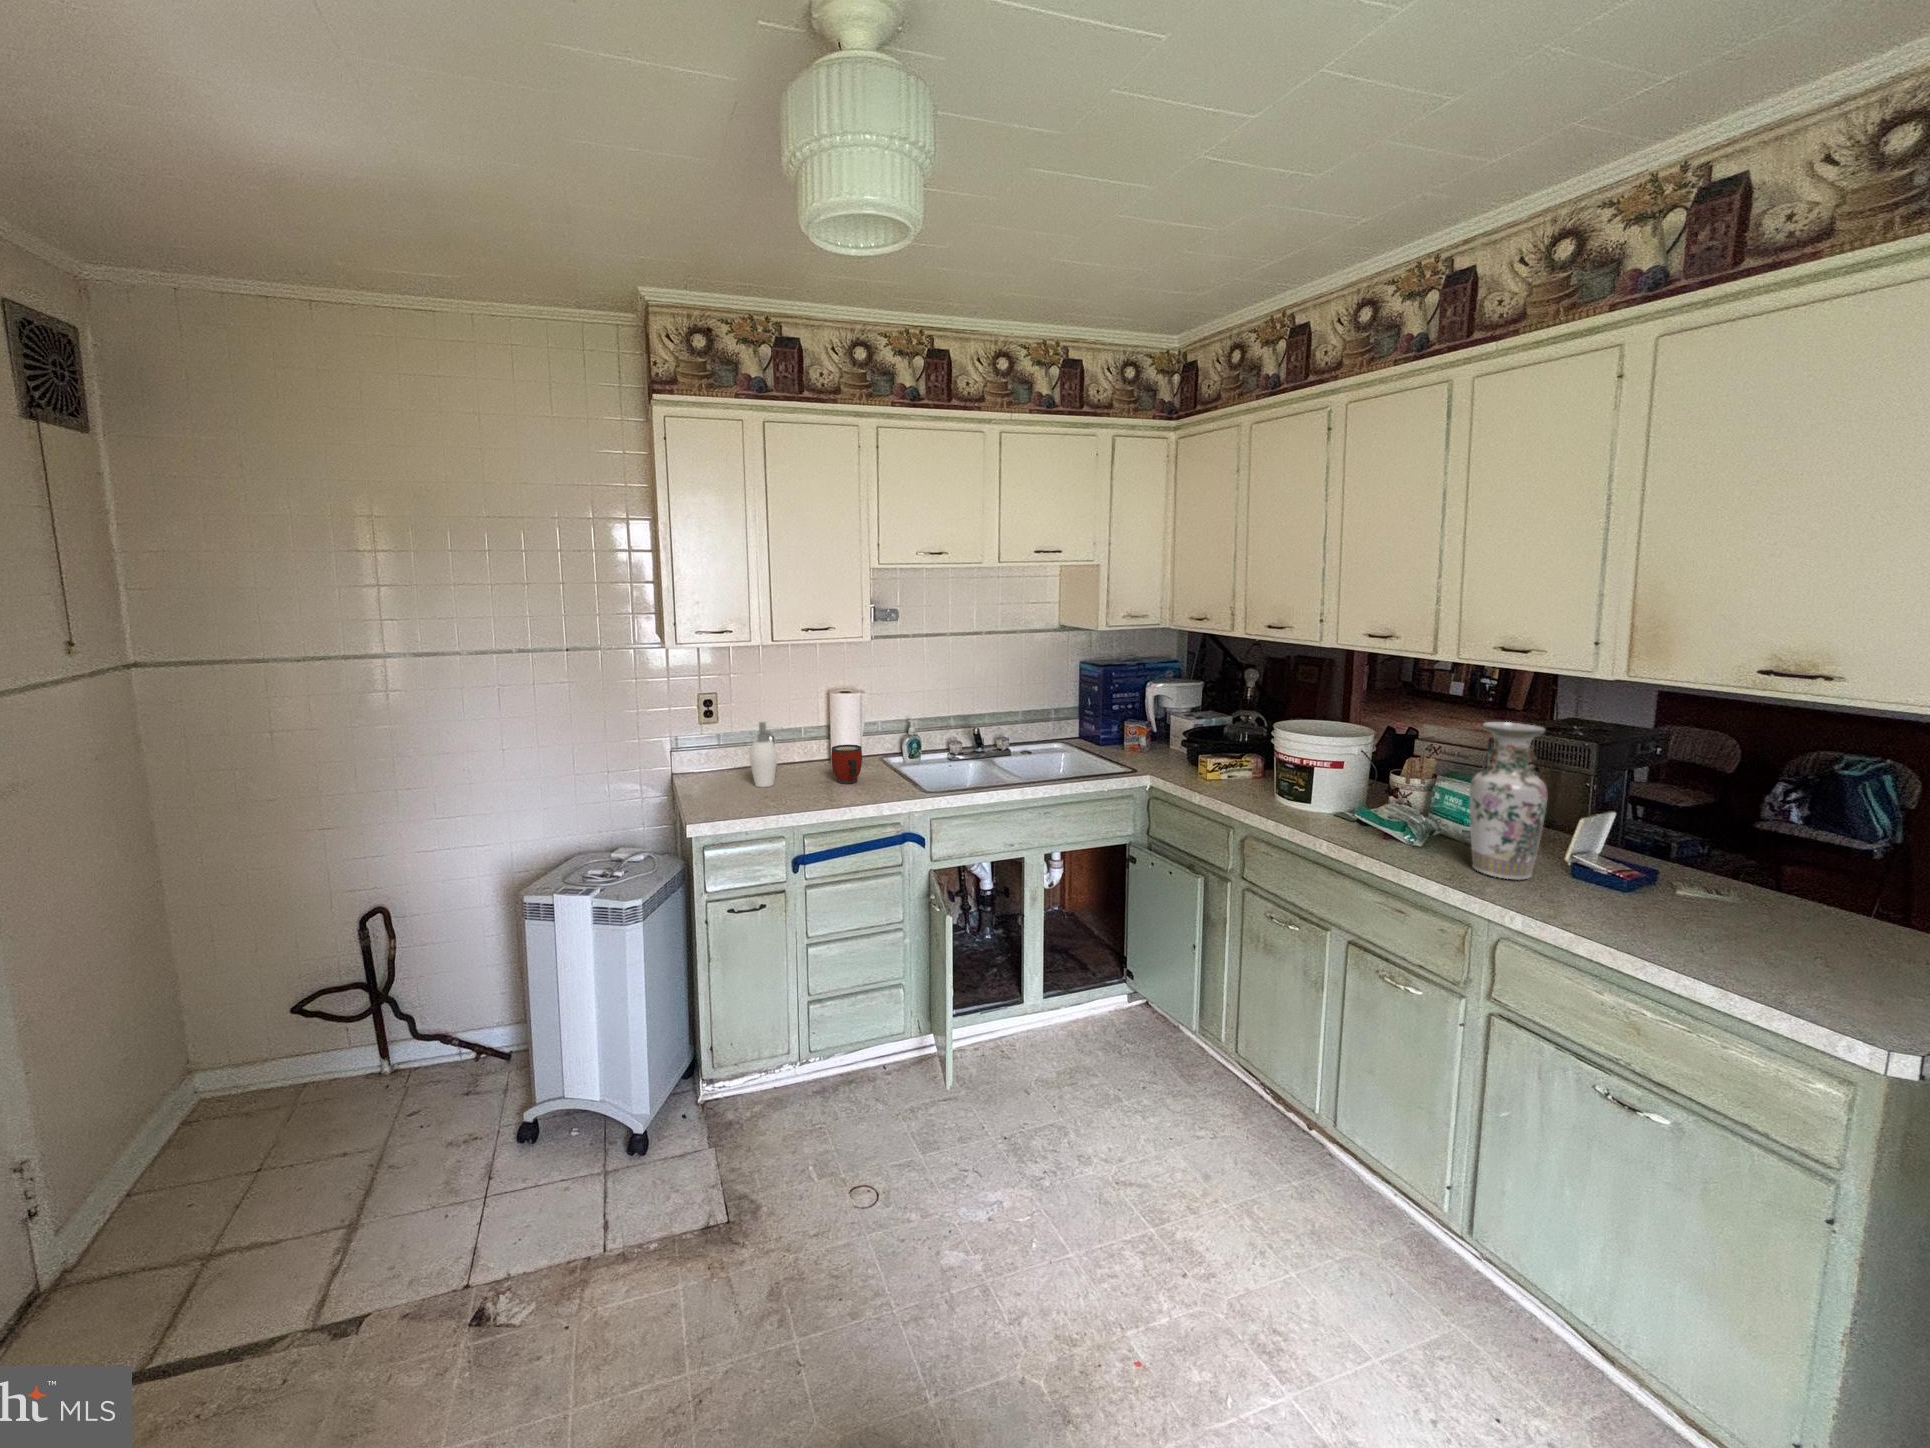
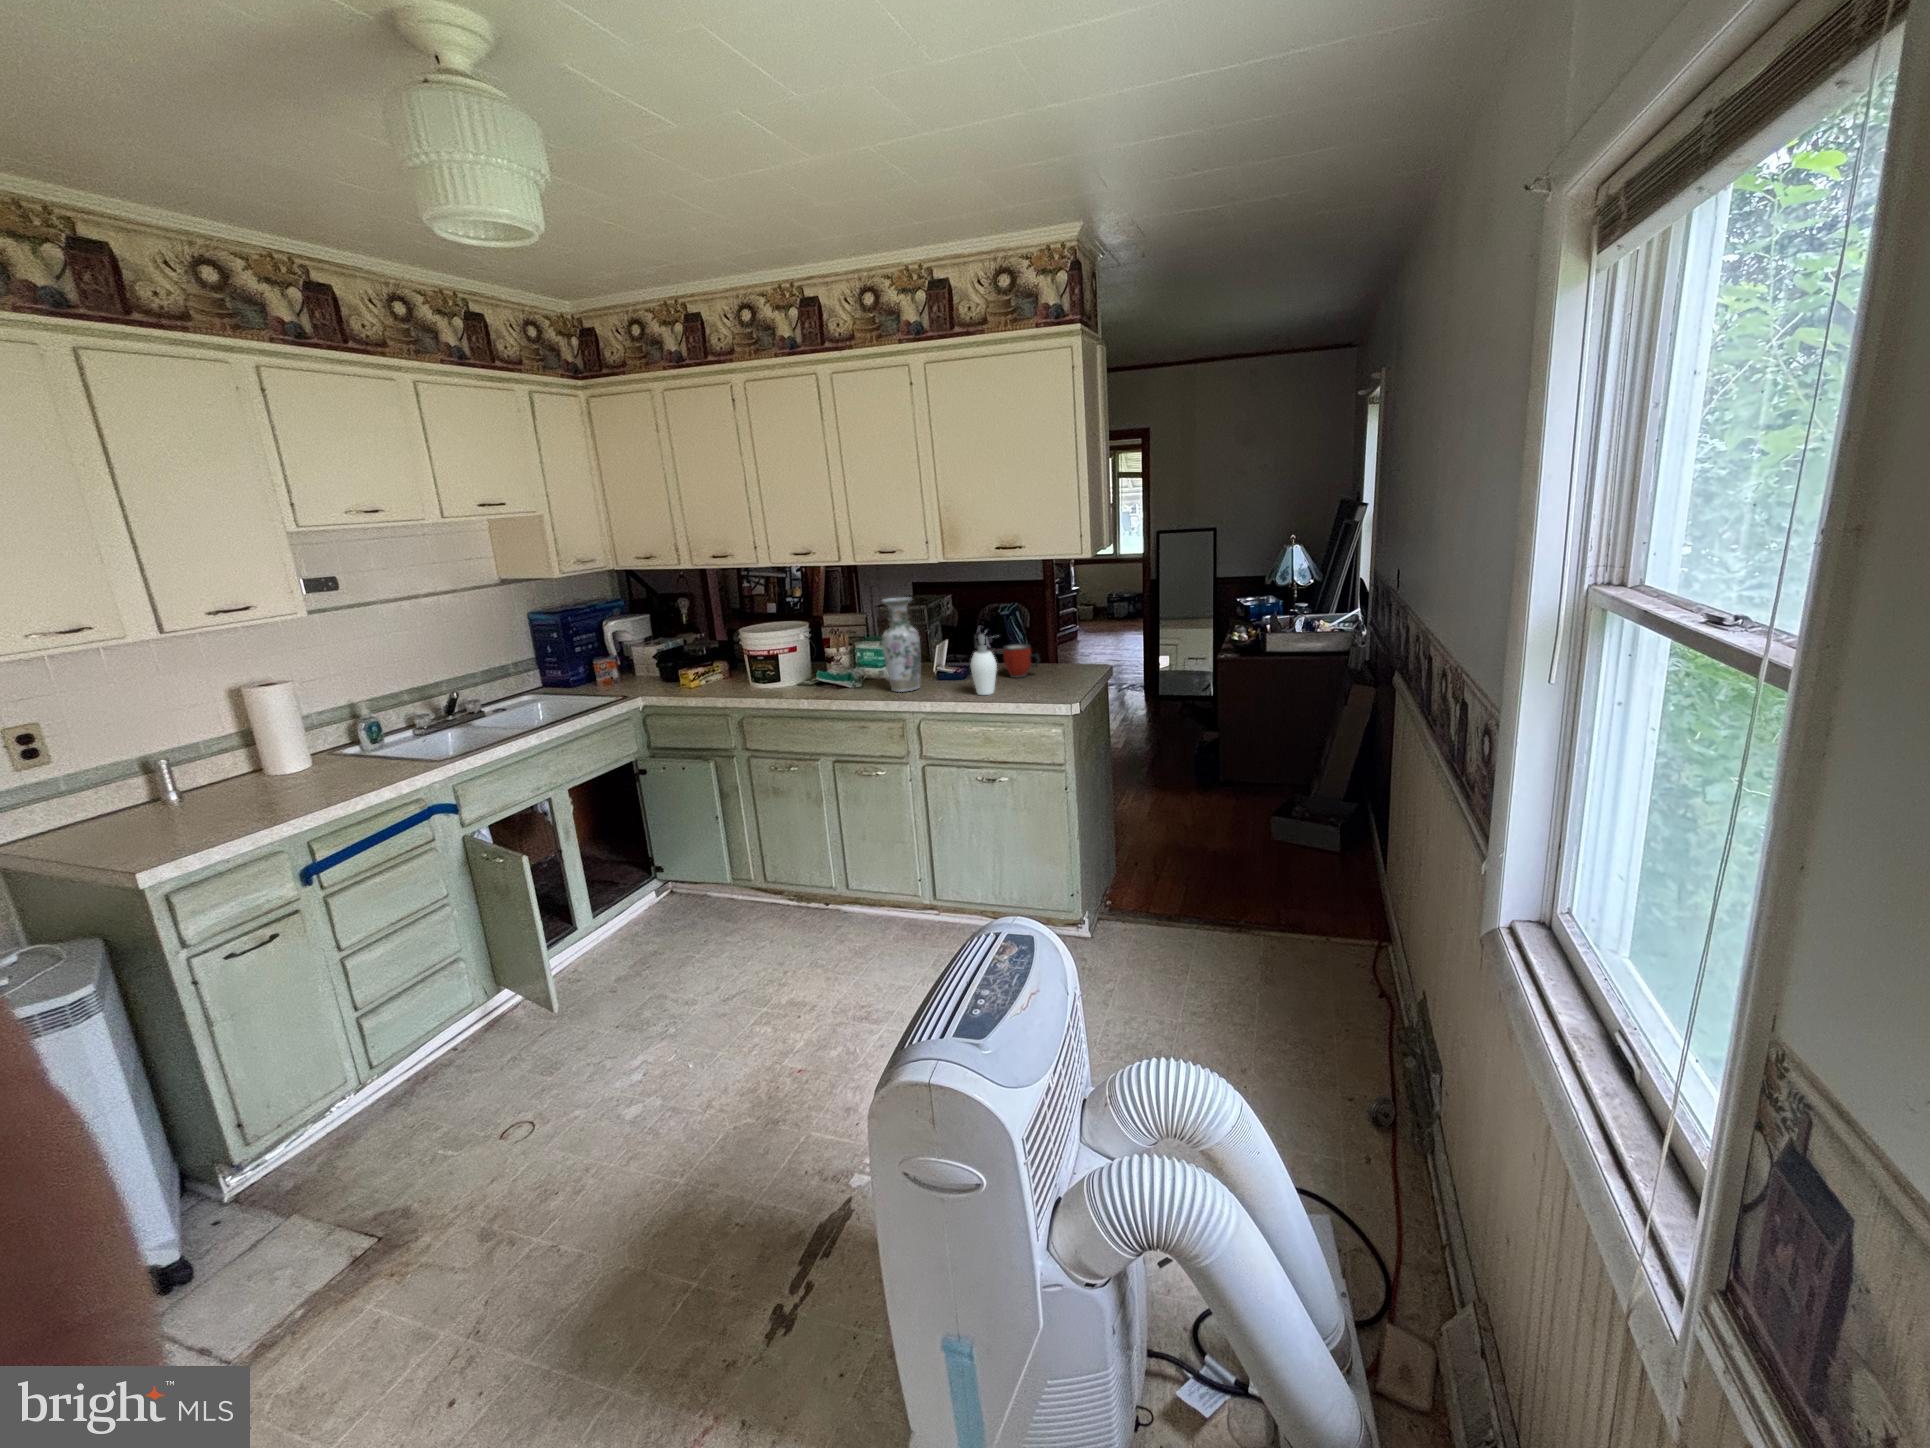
soap dispenser: present [749,722,778,787] -> present [971,634,997,695]
mug: present [831,745,862,784] -> present [1003,644,1040,678]

